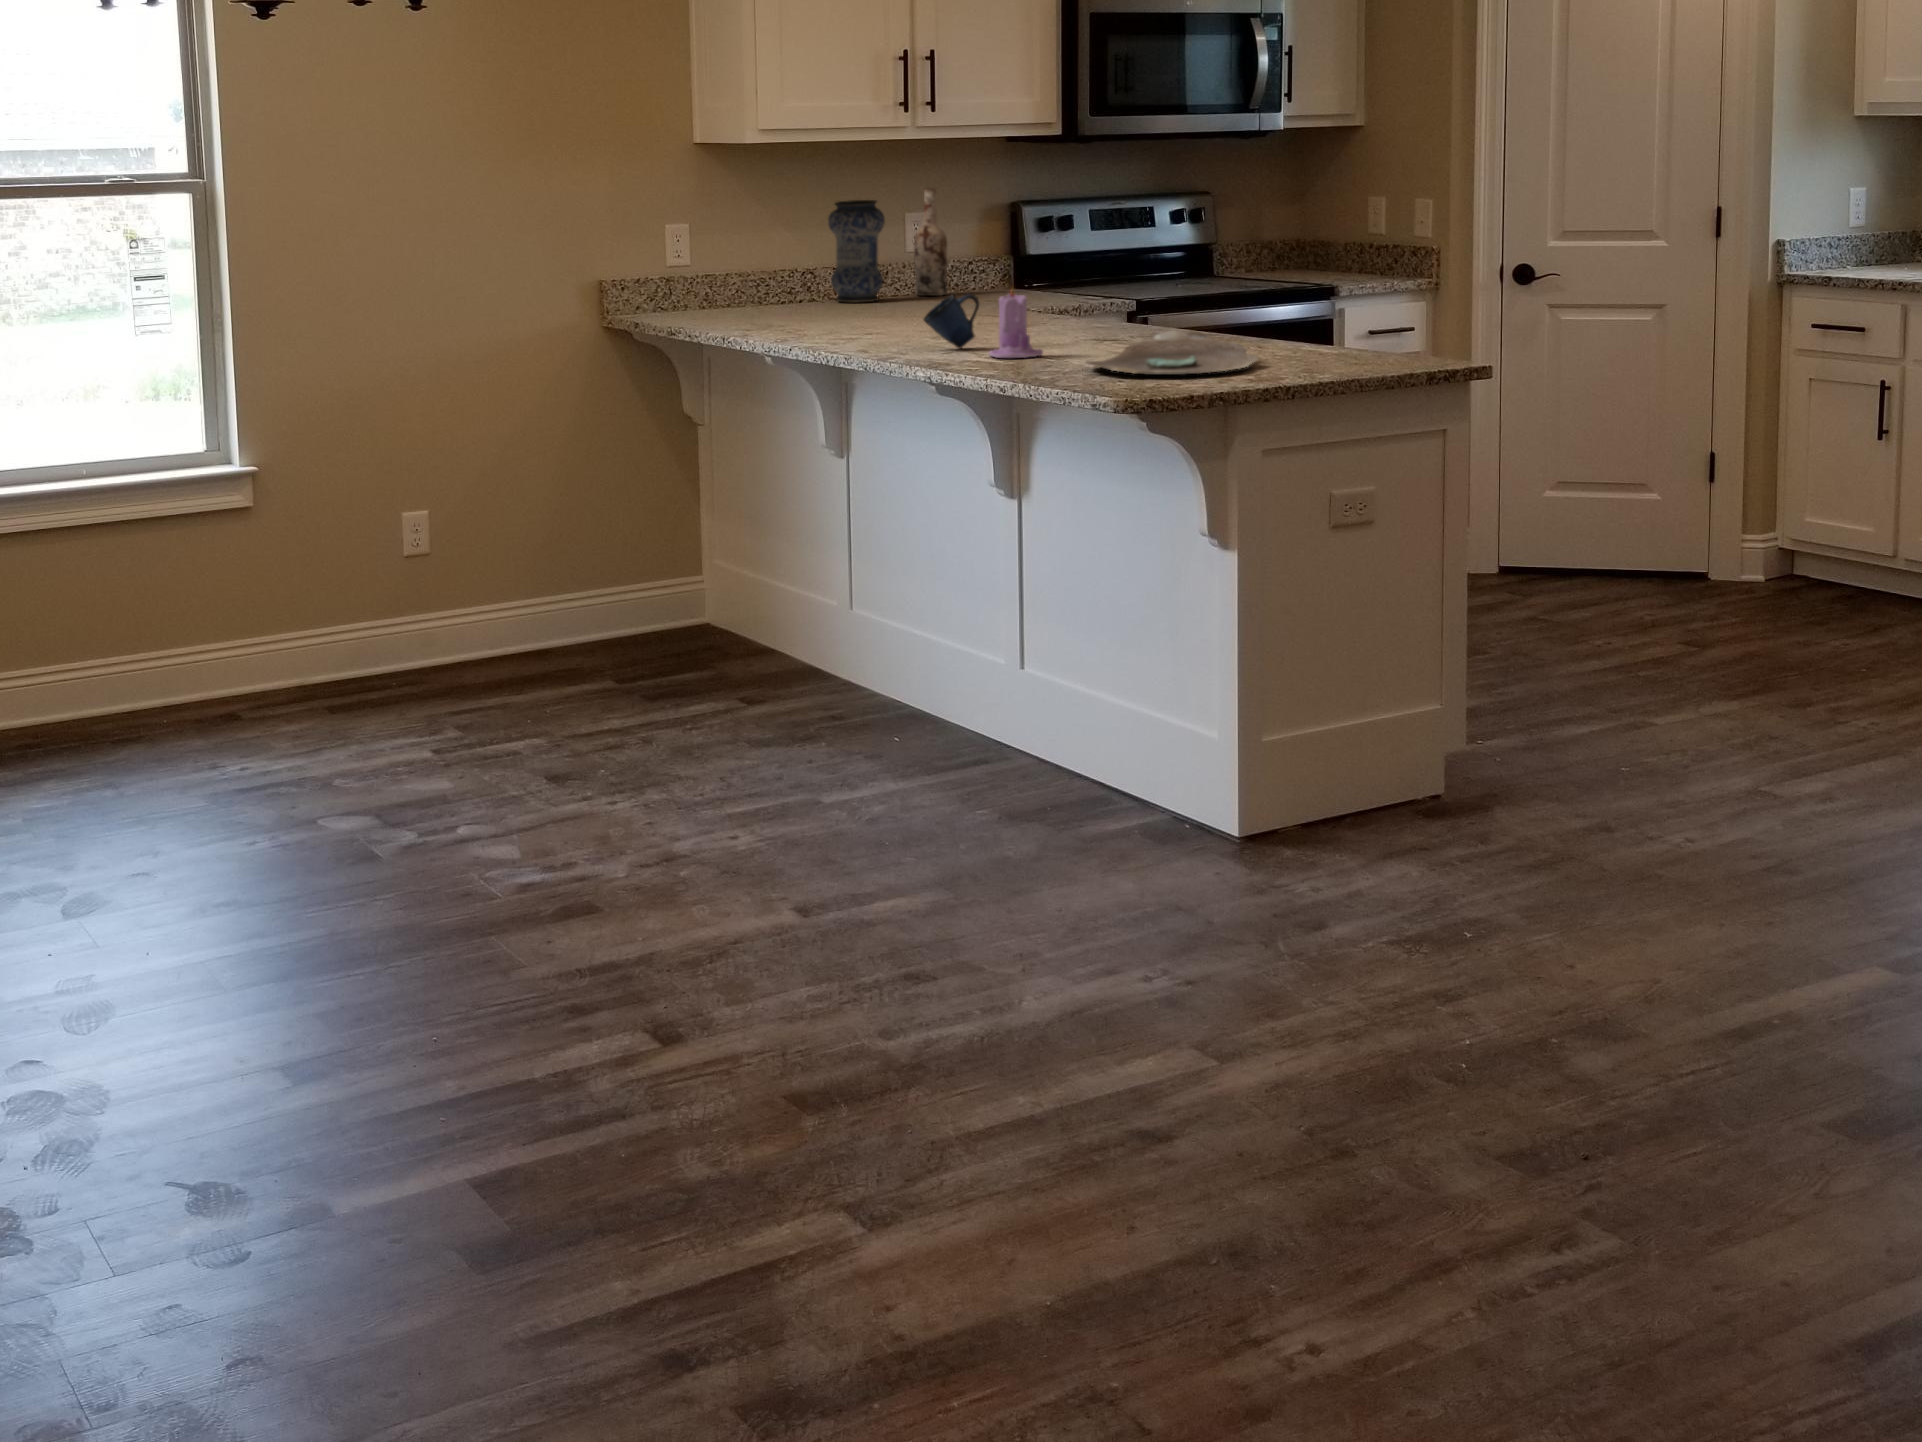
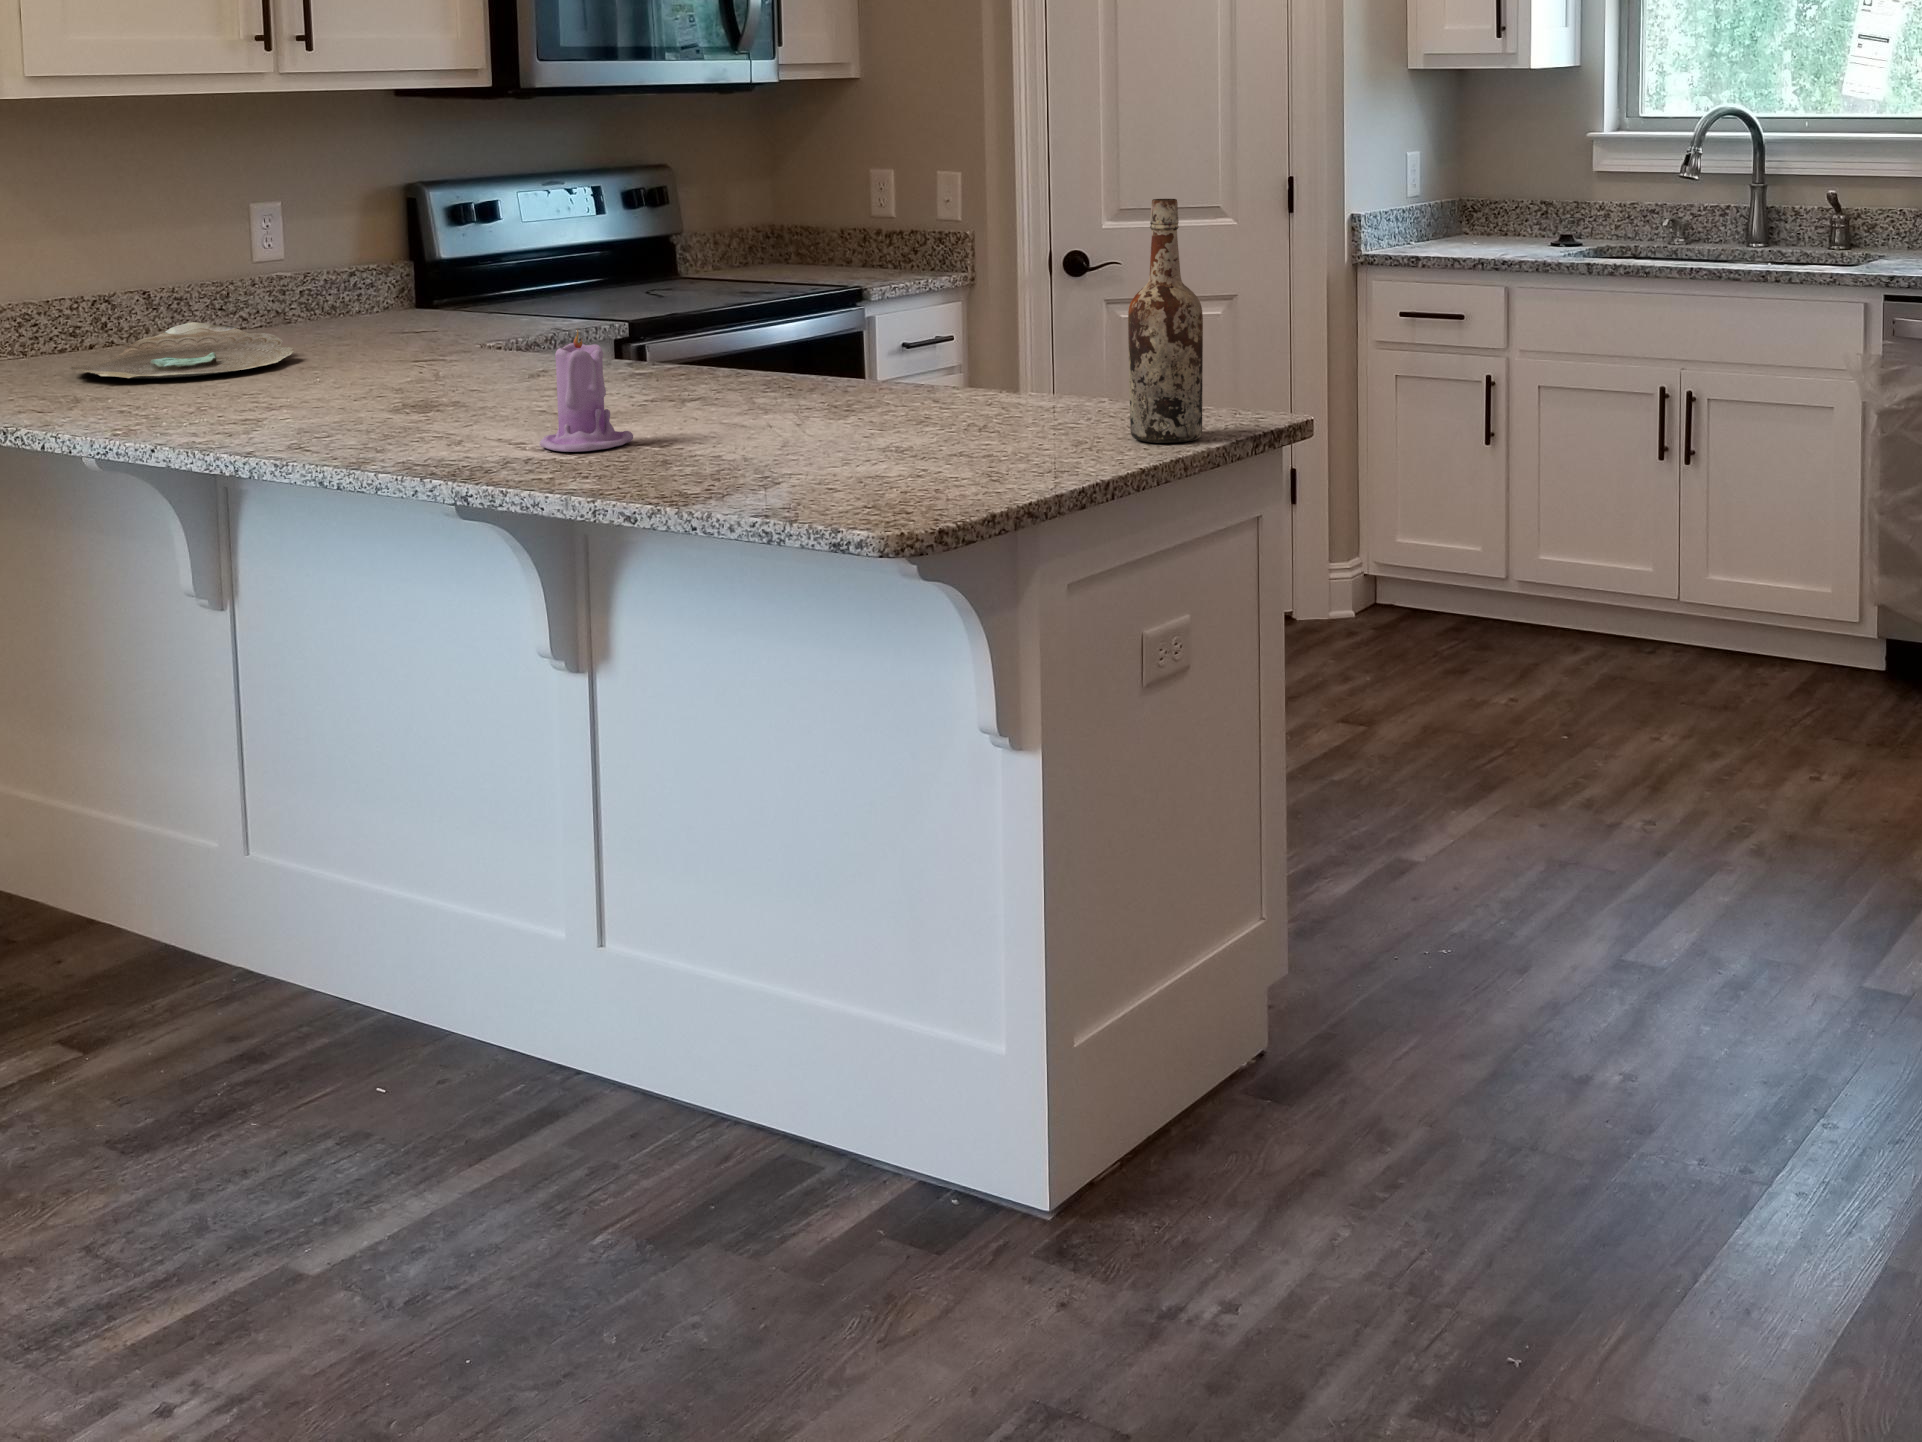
wine bottle: present [914,189,947,296] -> present [1128,199,1203,443]
vase: present [828,200,885,303] -> none [137,186,233,345]
mug: present [923,294,980,349] -> none [406,343,502,435]
decorative bowl: present [1086,331,1257,375] -> present [69,322,293,379]

